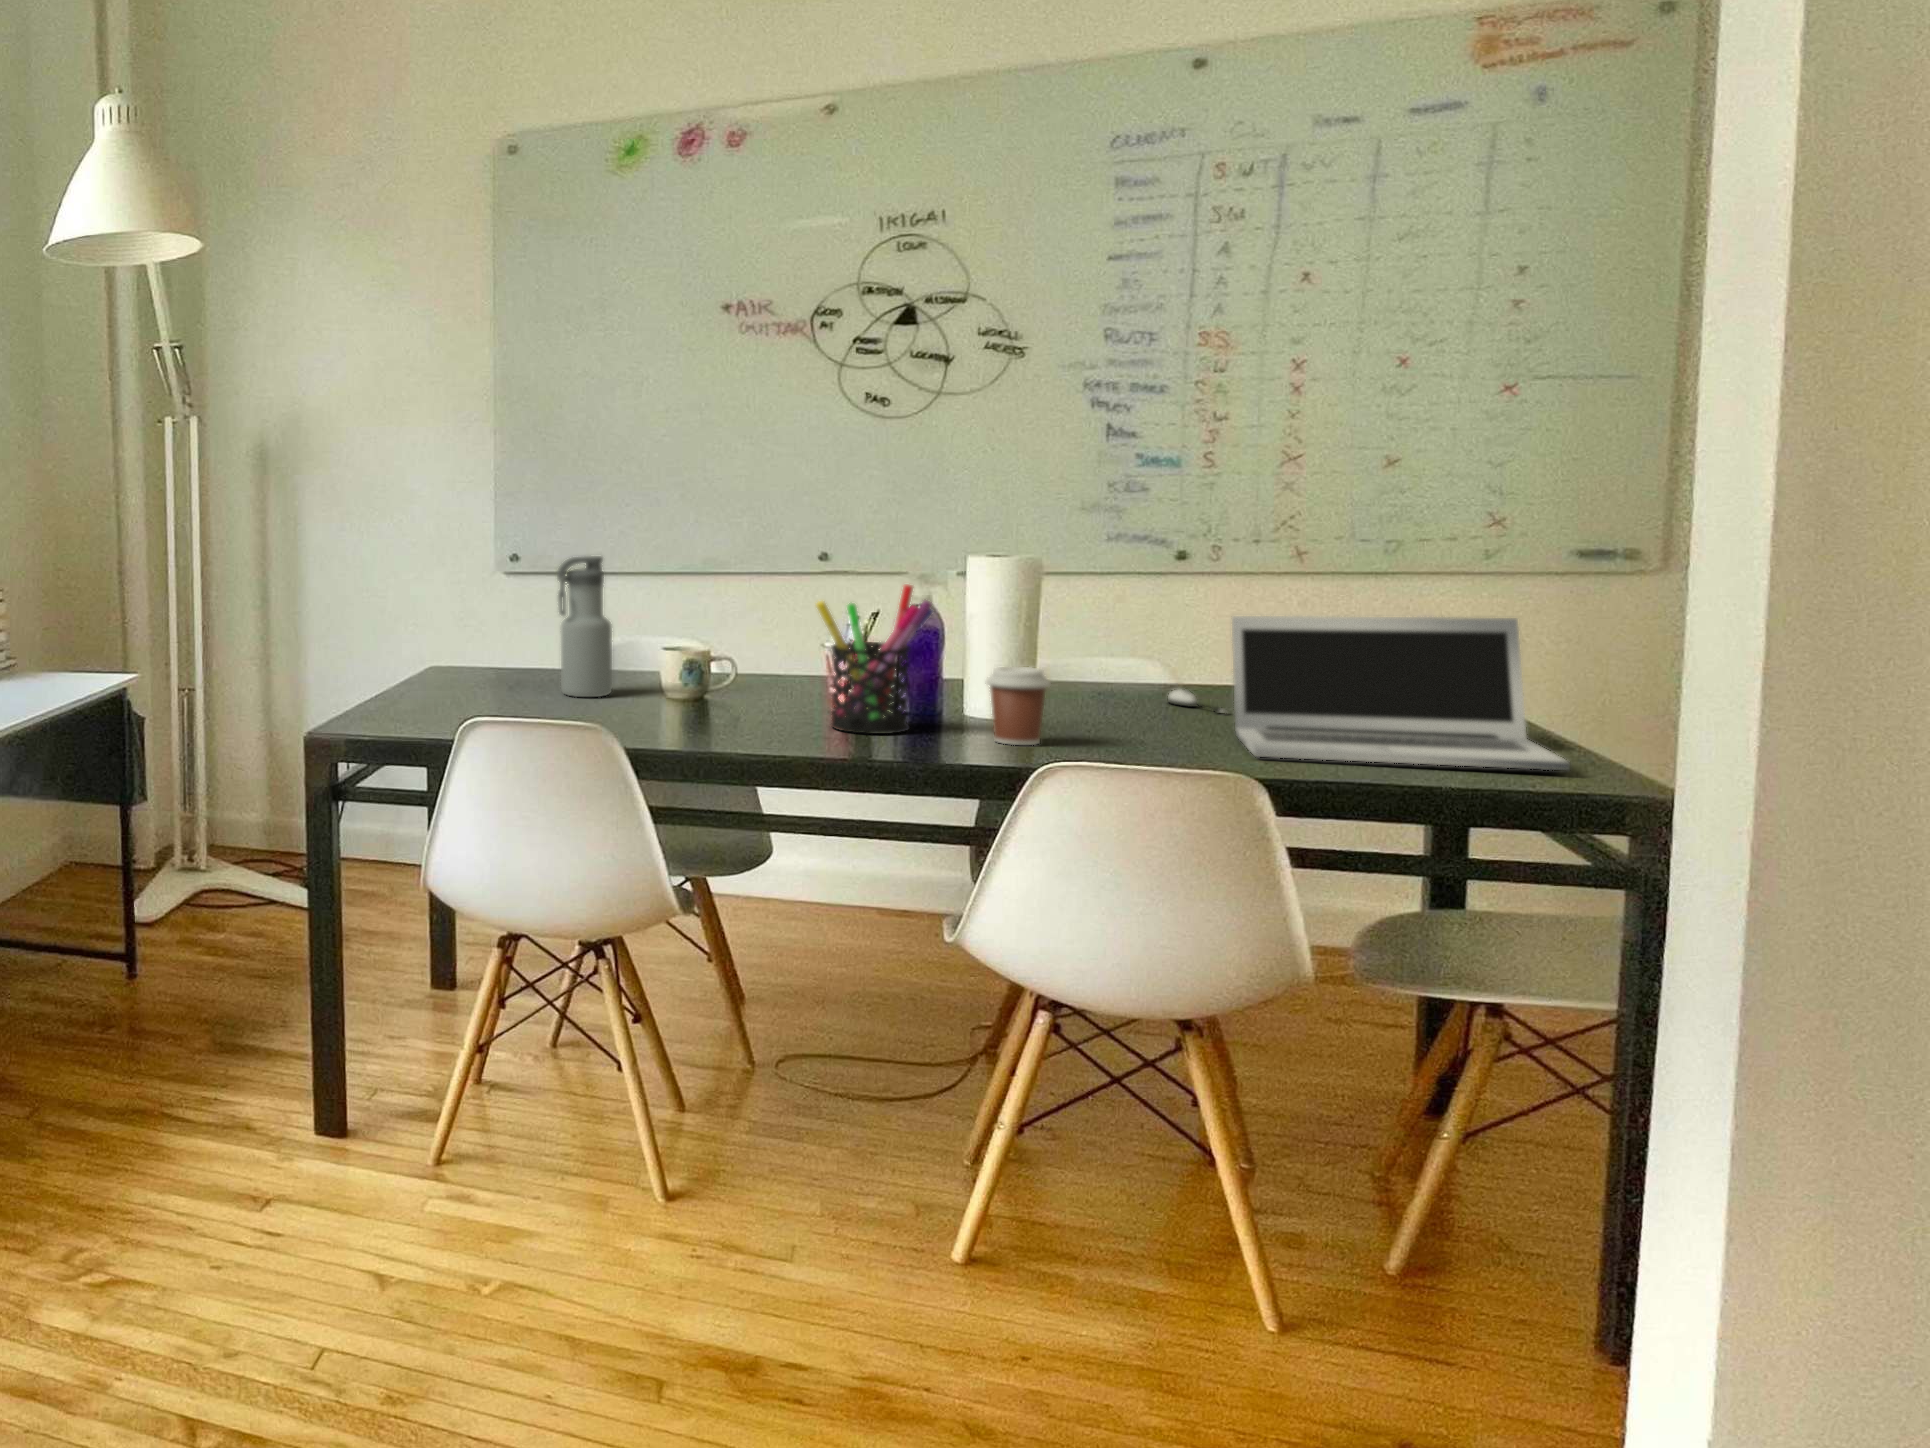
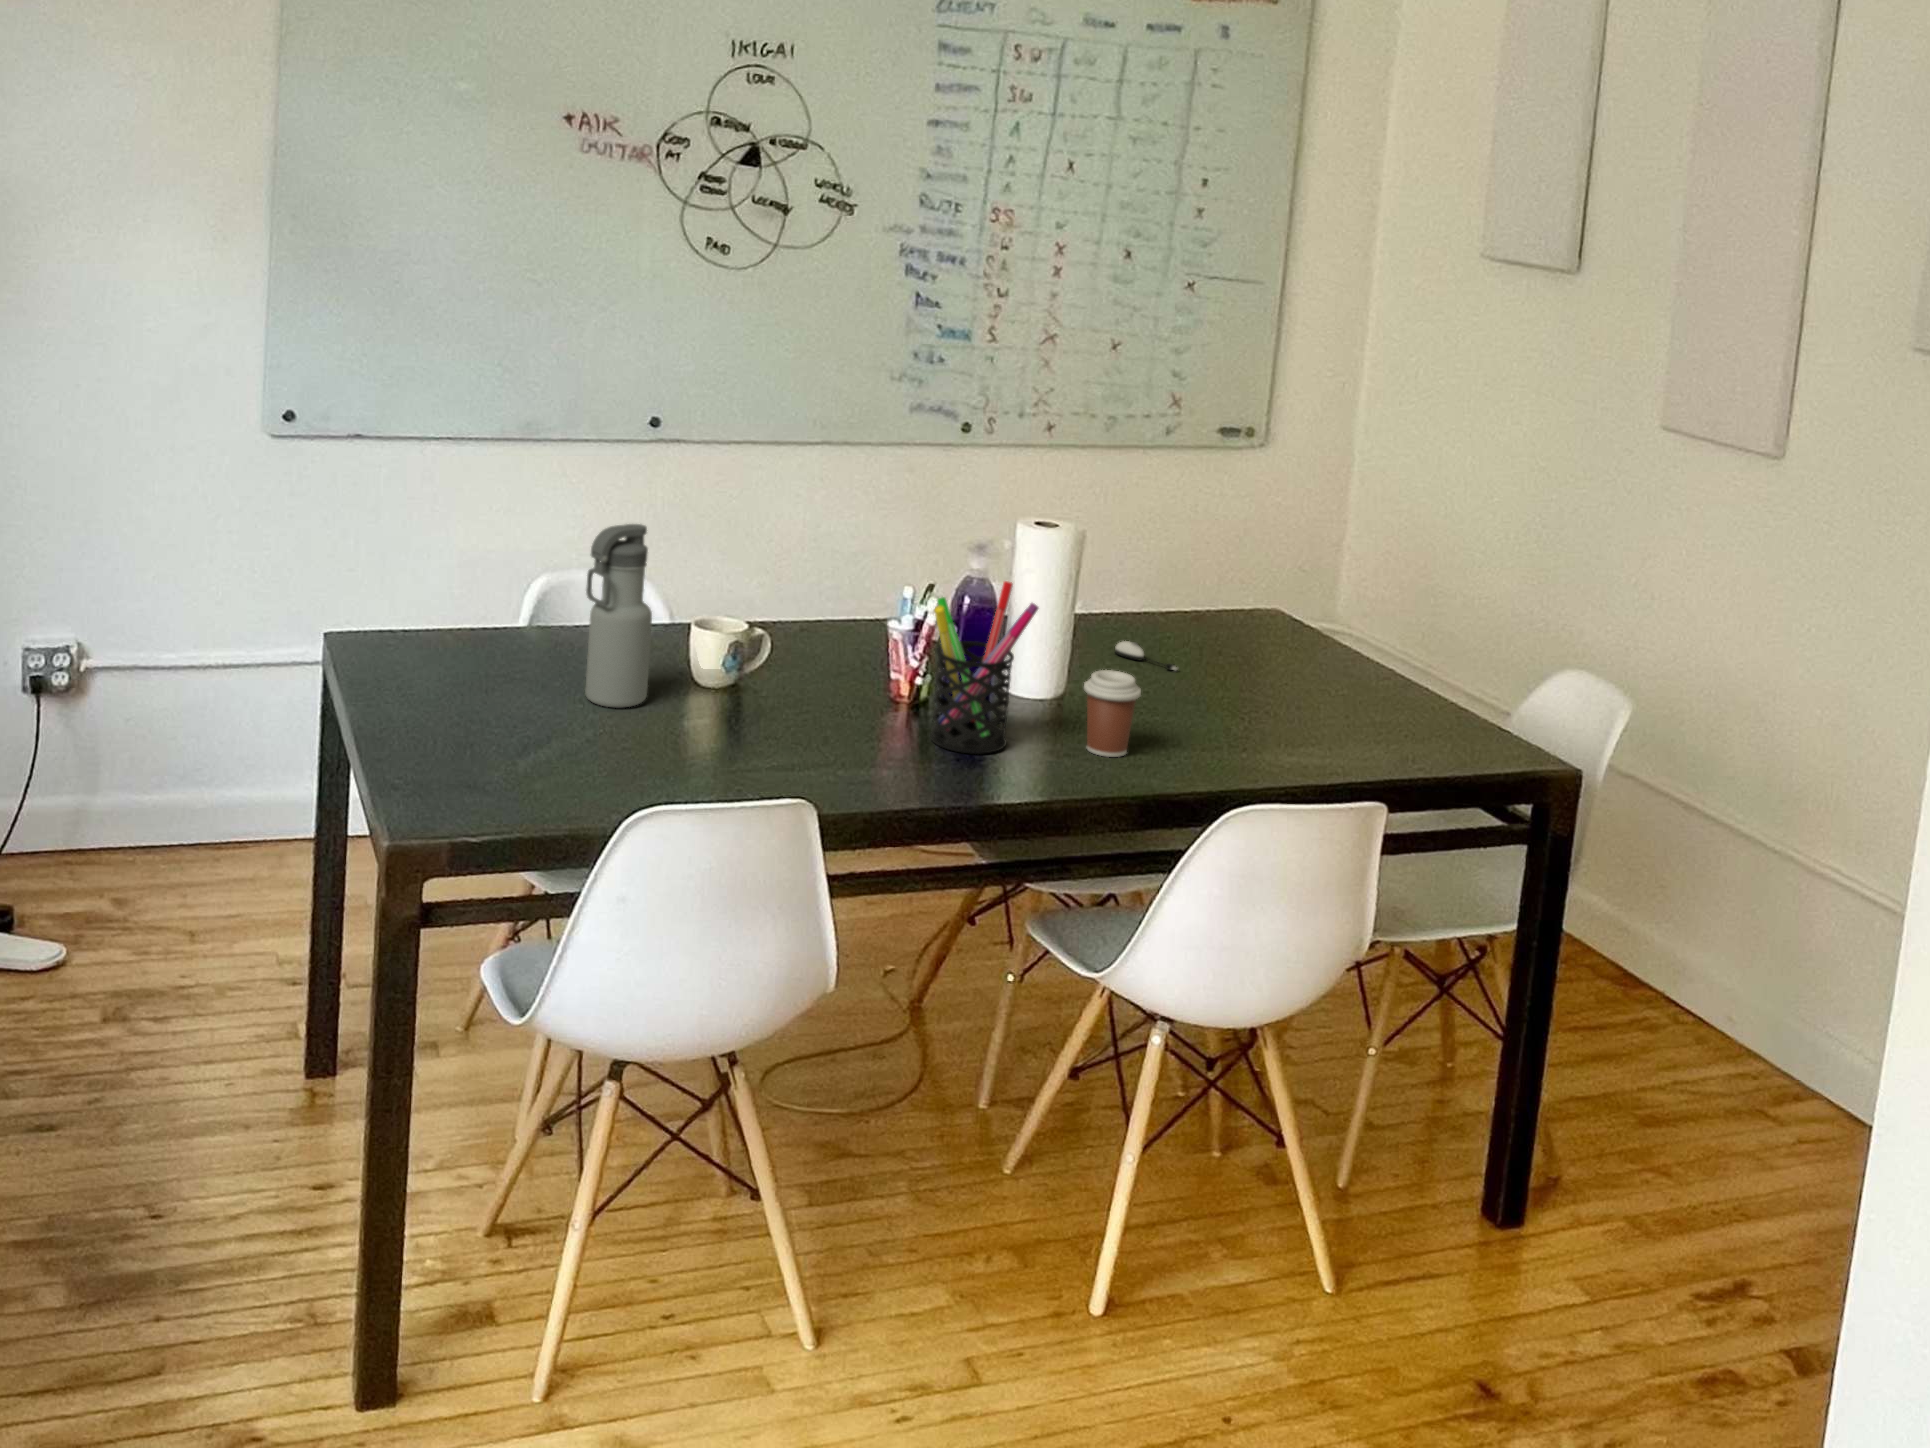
laptop: present [1232,616,1570,770] -> none [1220,591,1473,752]

